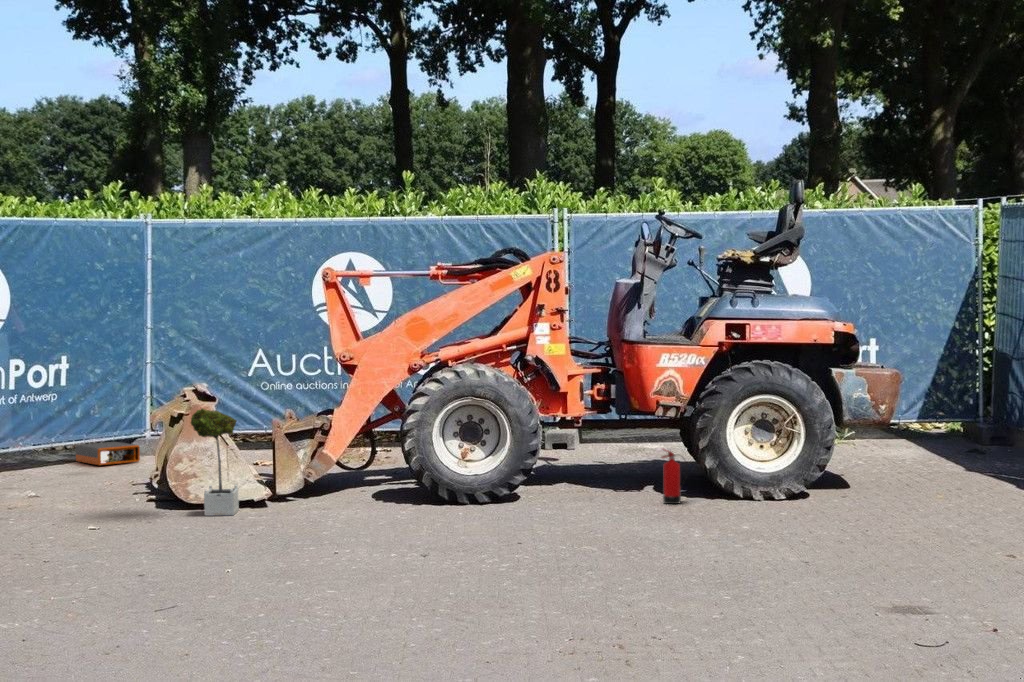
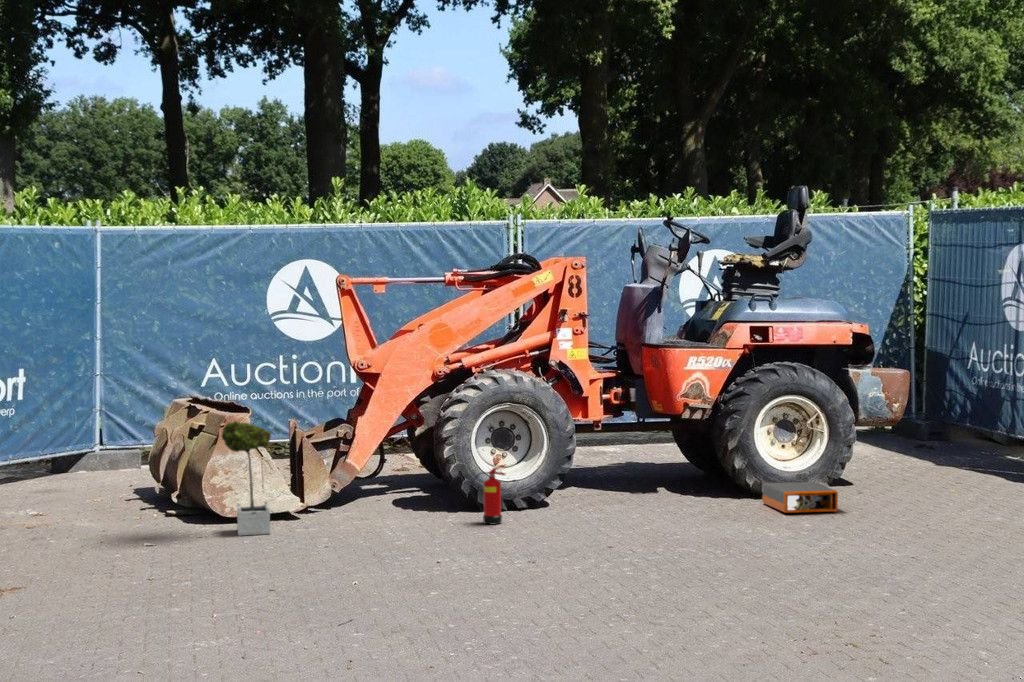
storage box: present [75,442,140,465] -> present [762,482,838,513]
fire extinguisher: present [662,450,687,504] -> present [471,465,505,524]

